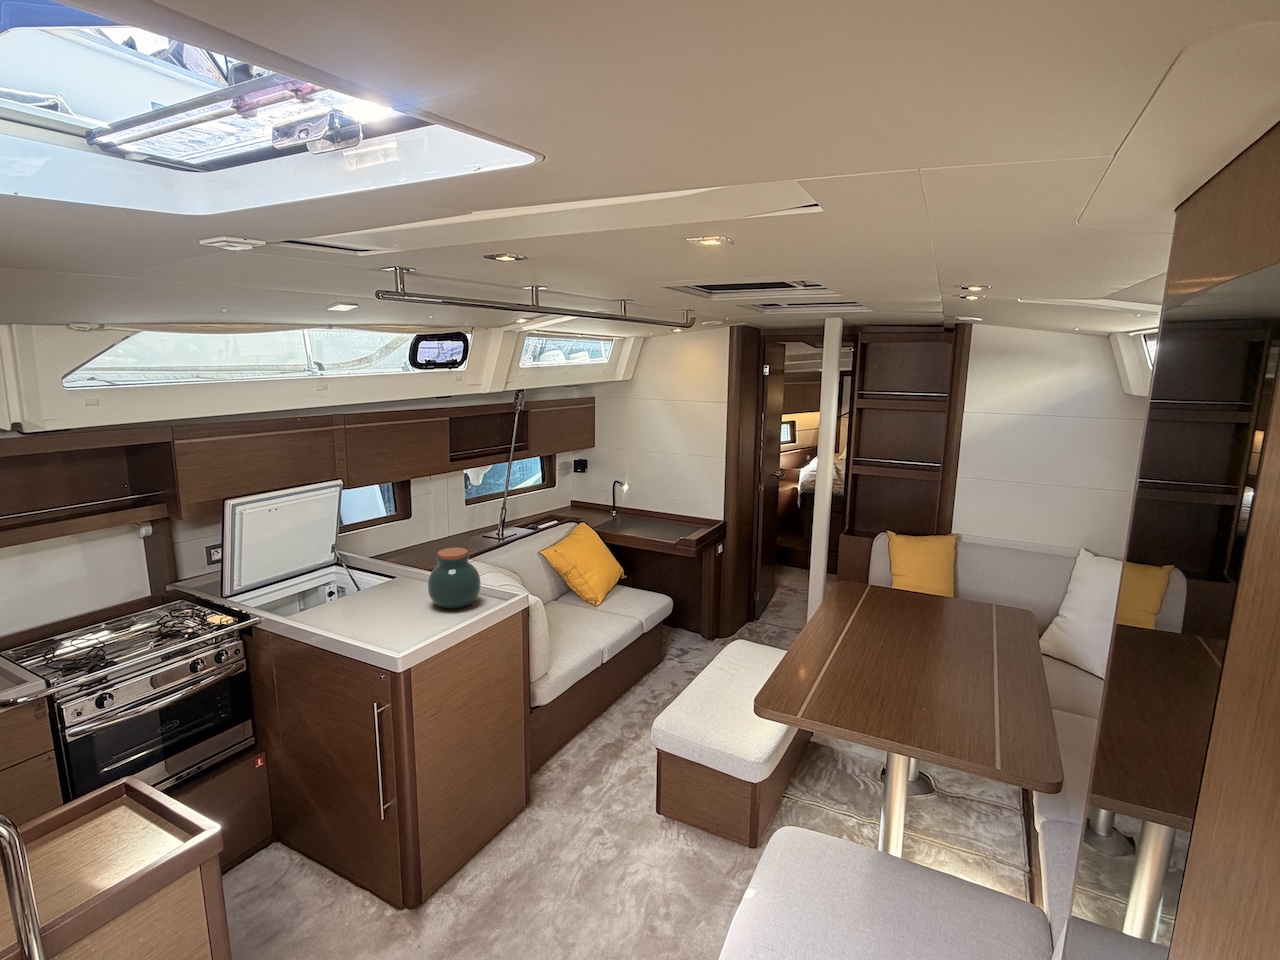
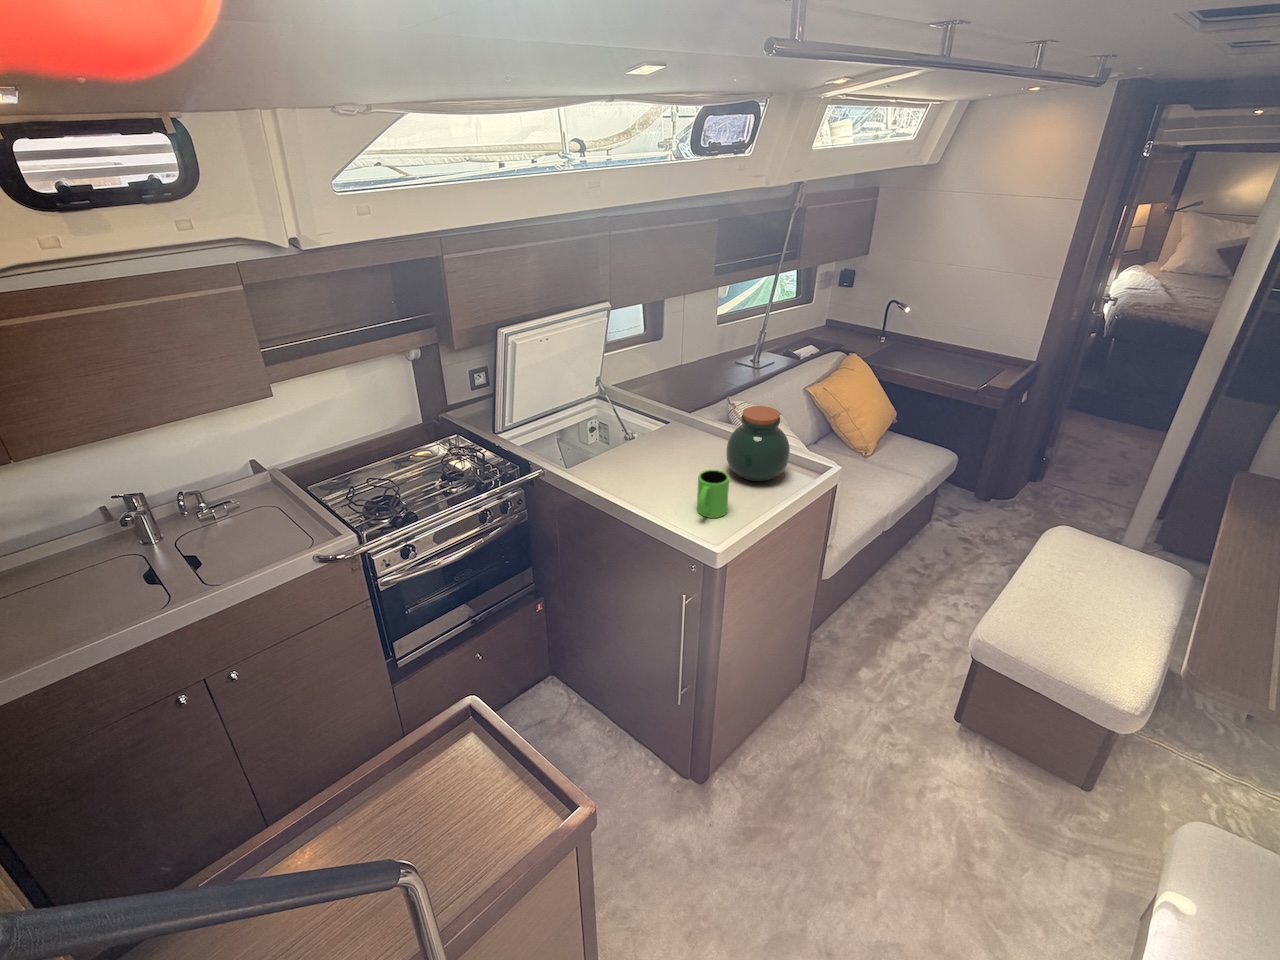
mug: none [389,596,420,636] -> present [697,470,729,518]

